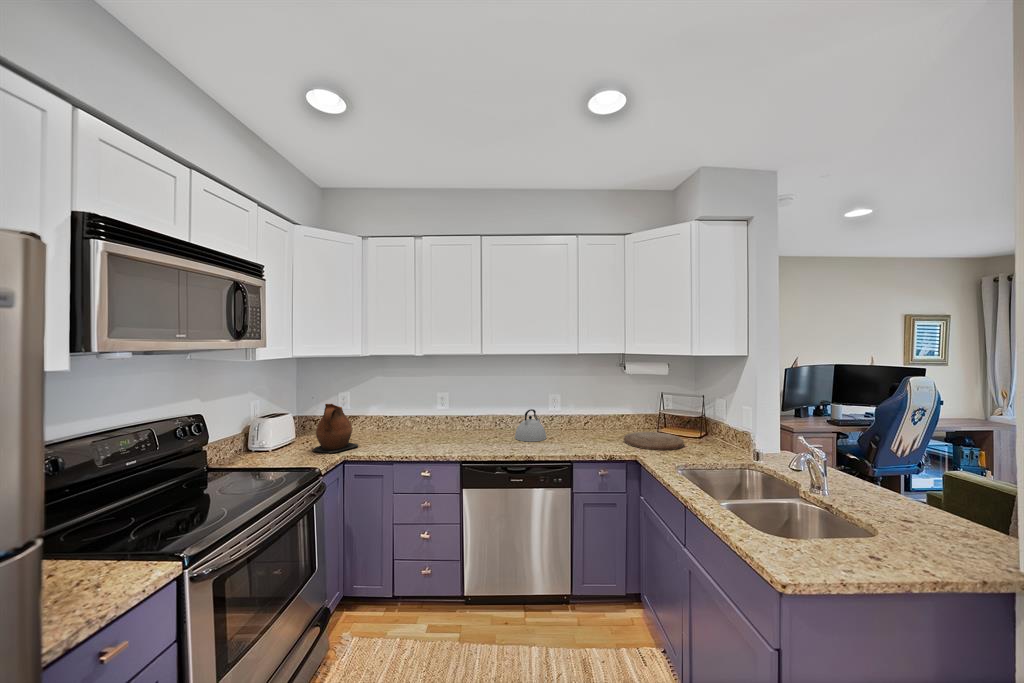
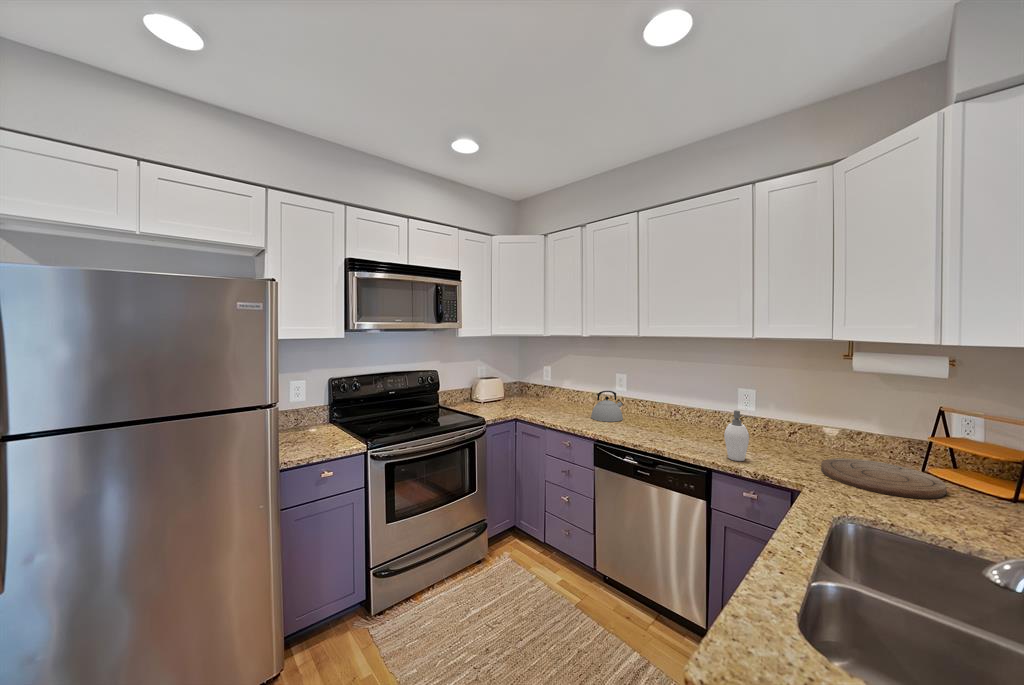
ceramic pitcher: present [312,404,358,453] -> none [502,373,535,412]
kettle: present [515,409,546,442] -> present [591,391,623,422]
soap dispenser: none [575,411,597,450] -> present [724,410,752,461]

